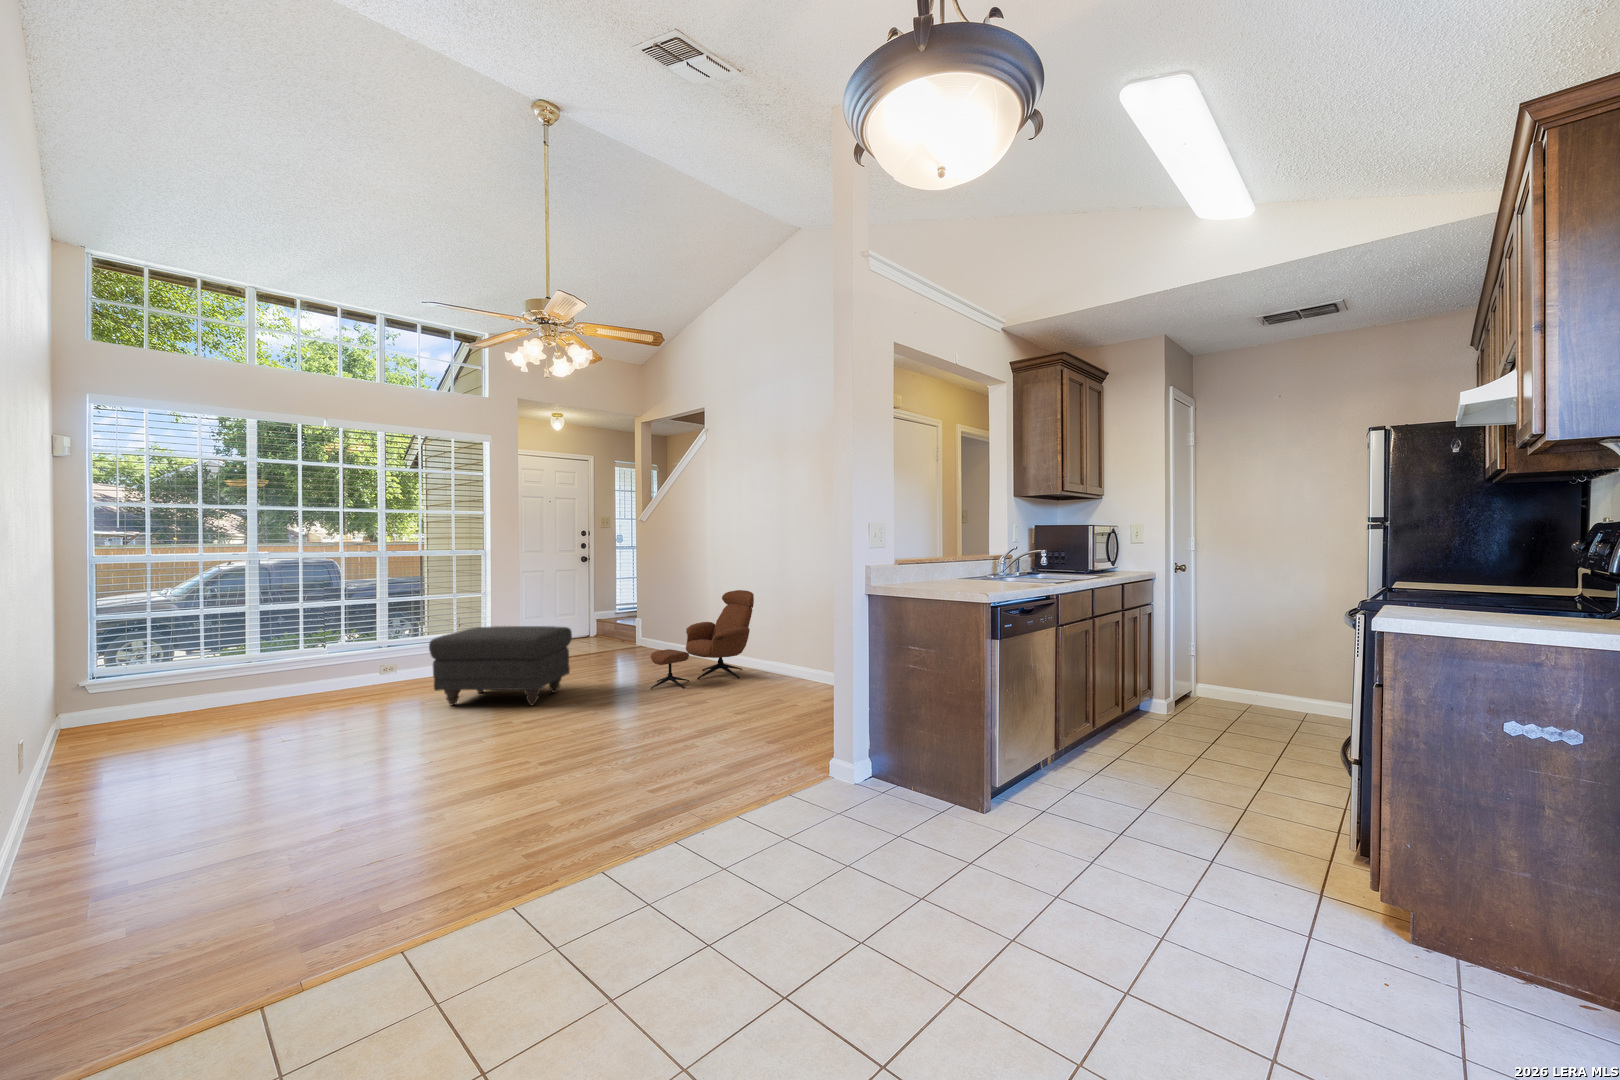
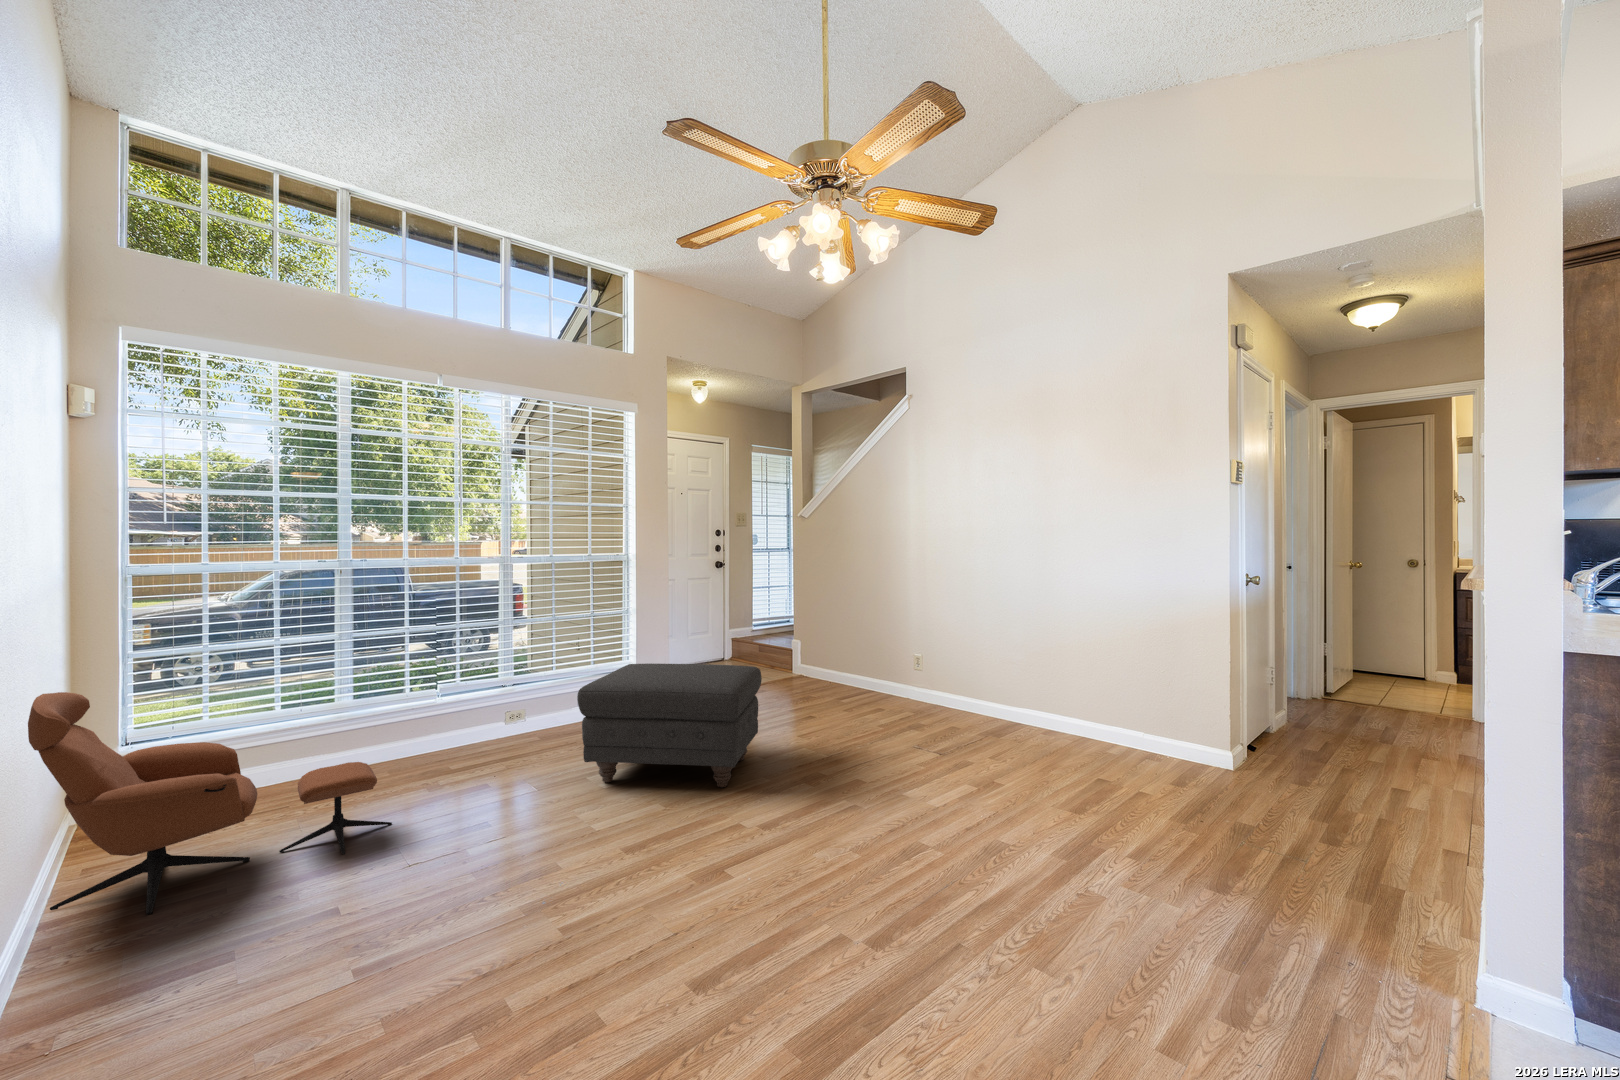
lounge chair: present [650,590,754,689] -> present [28,692,392,914]

